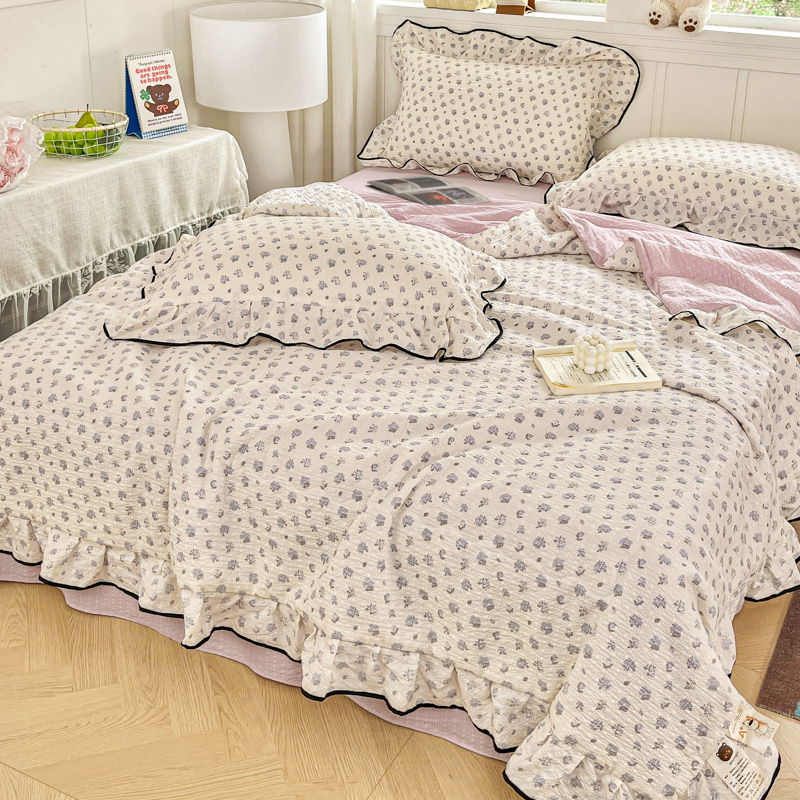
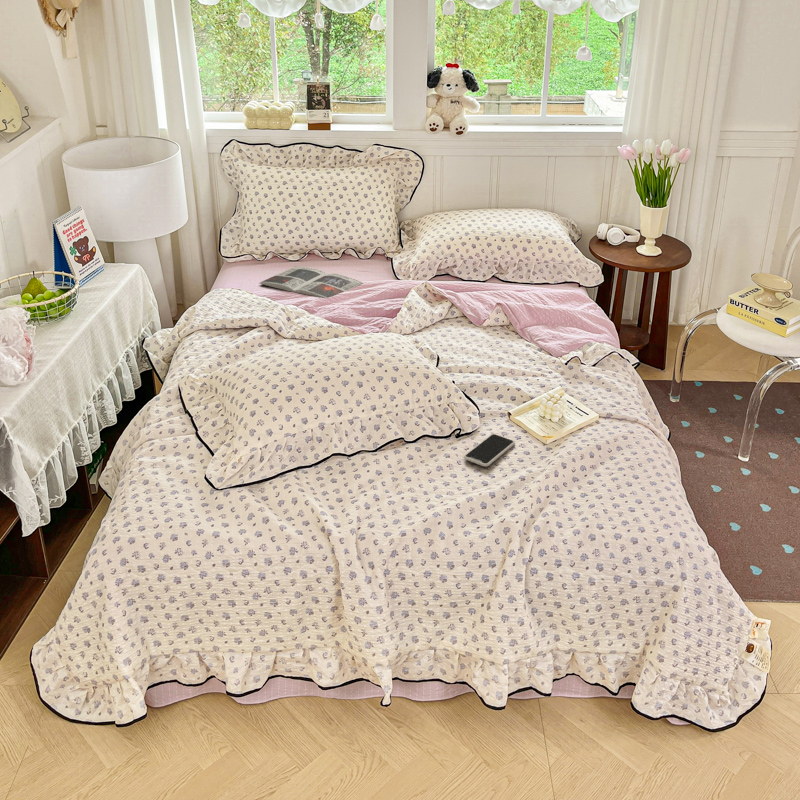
smartphone: none [420,366,507,393] -> present [464,434,515,467]

